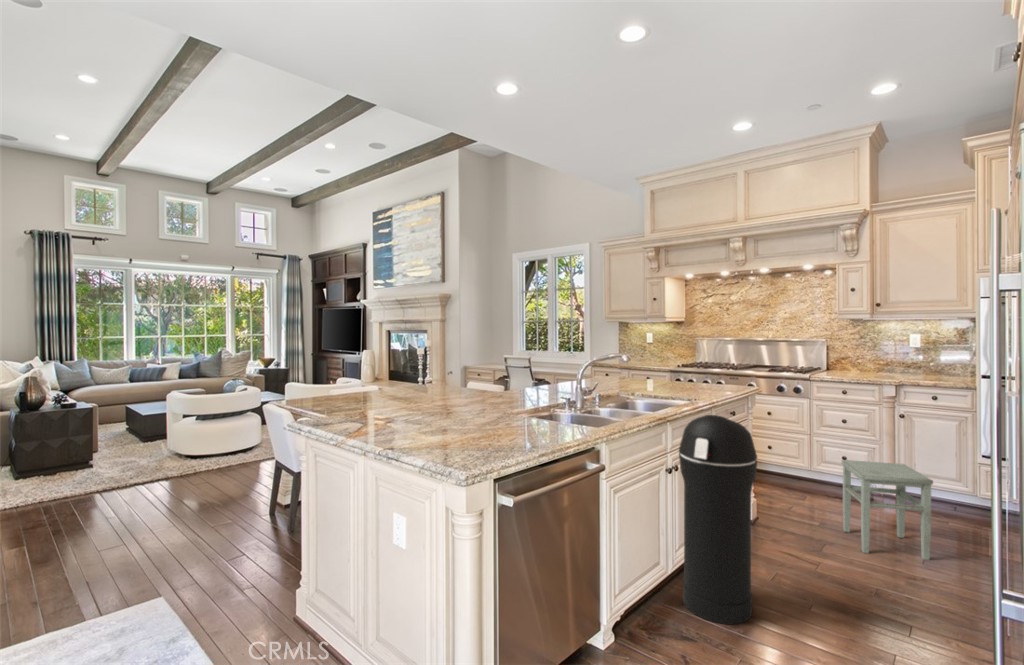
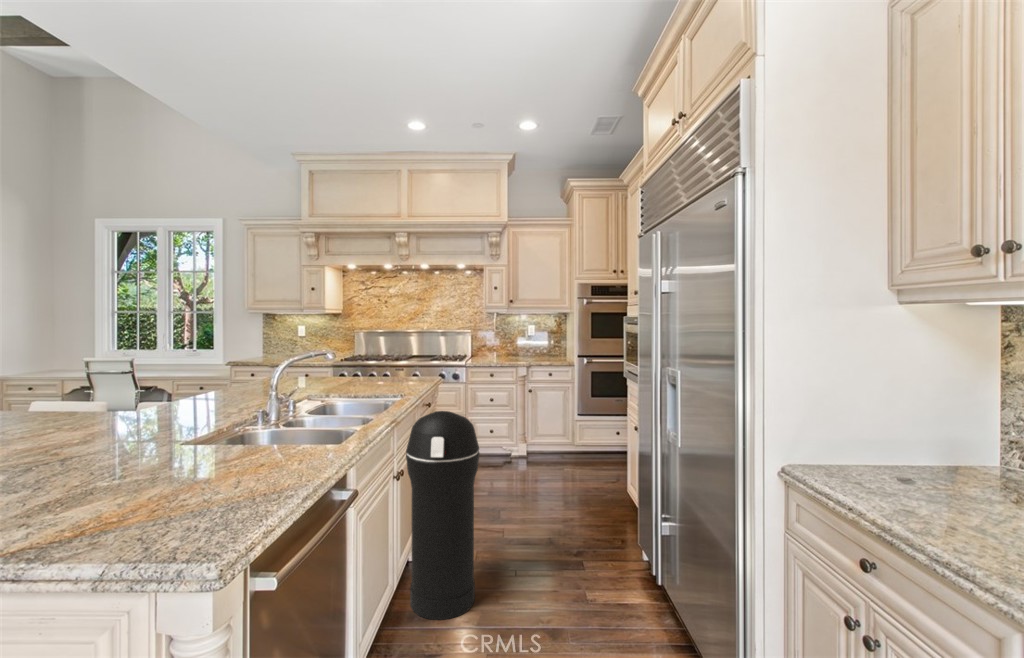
stool: present [841,460,933,560] -> none [504,430,566,509]

